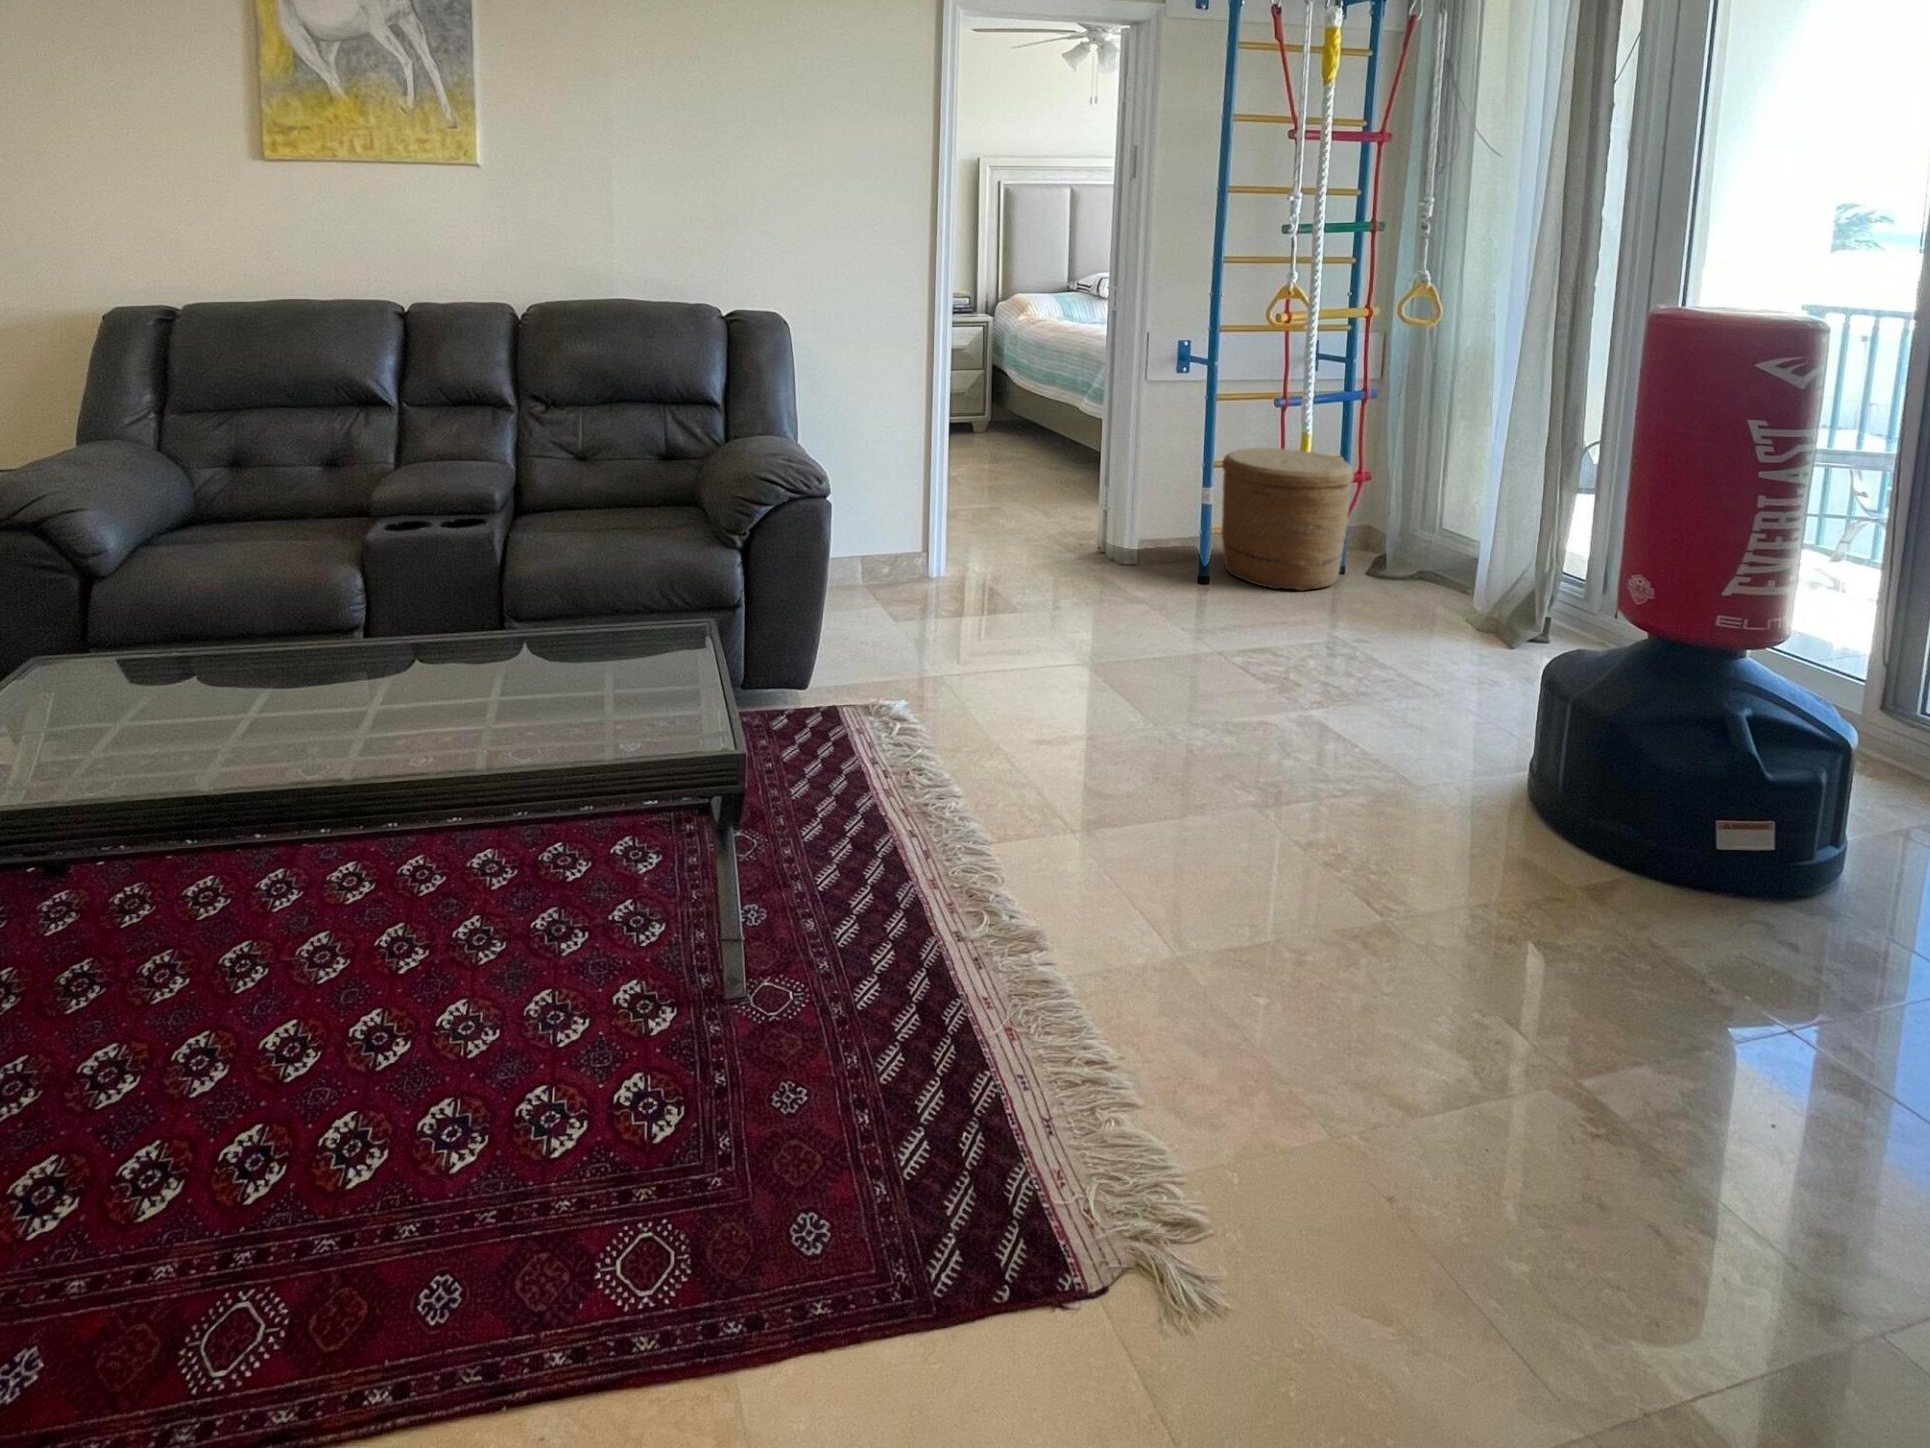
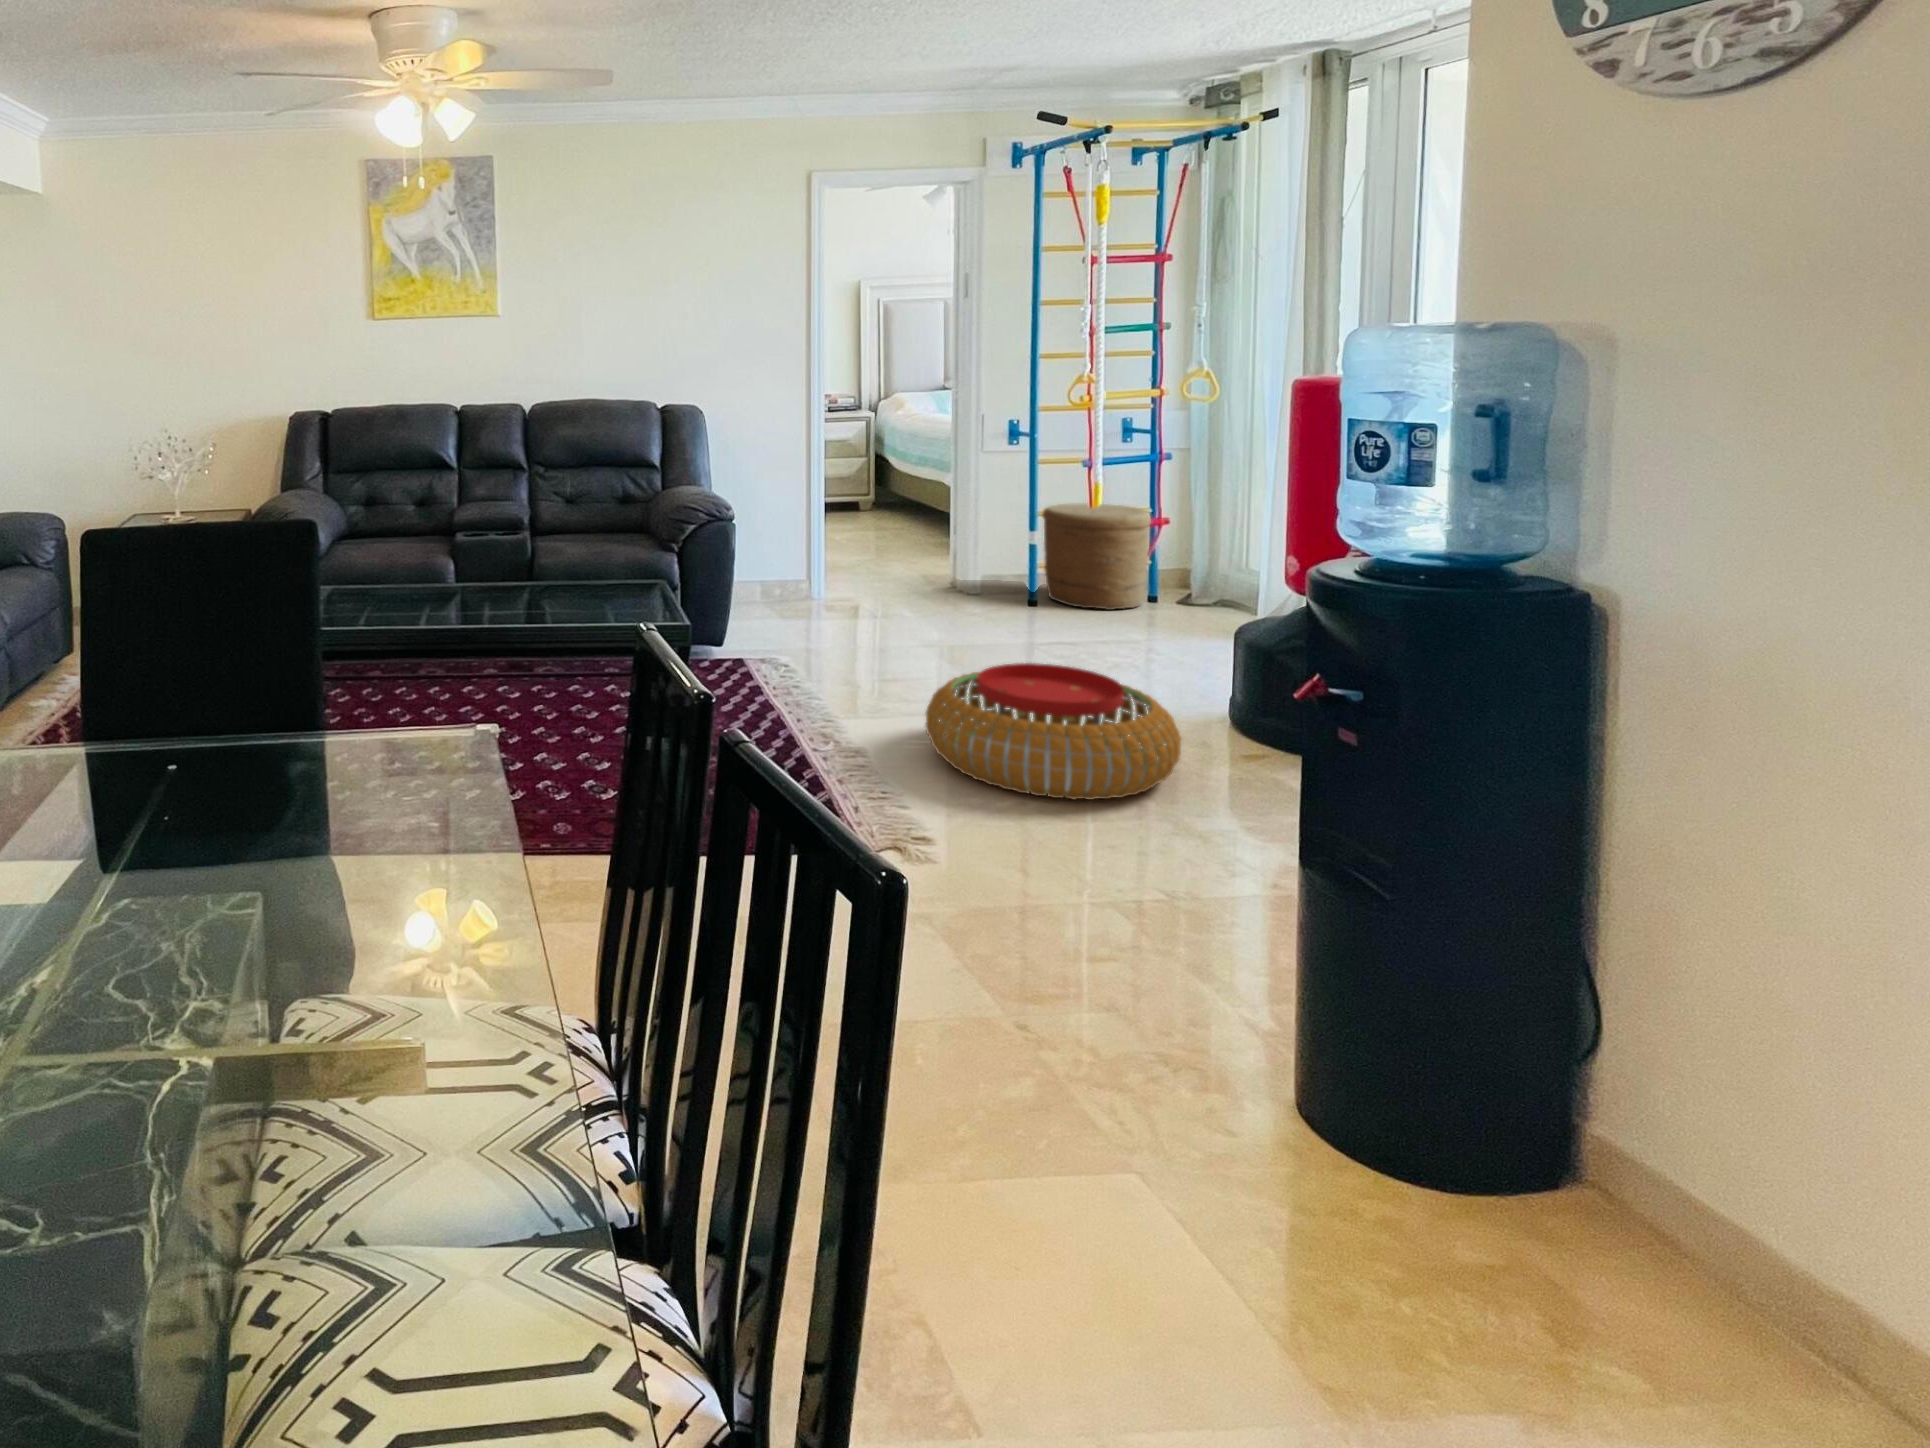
pouf: none [1144,771,1572,1080] -> present [926,663,1181,800]

